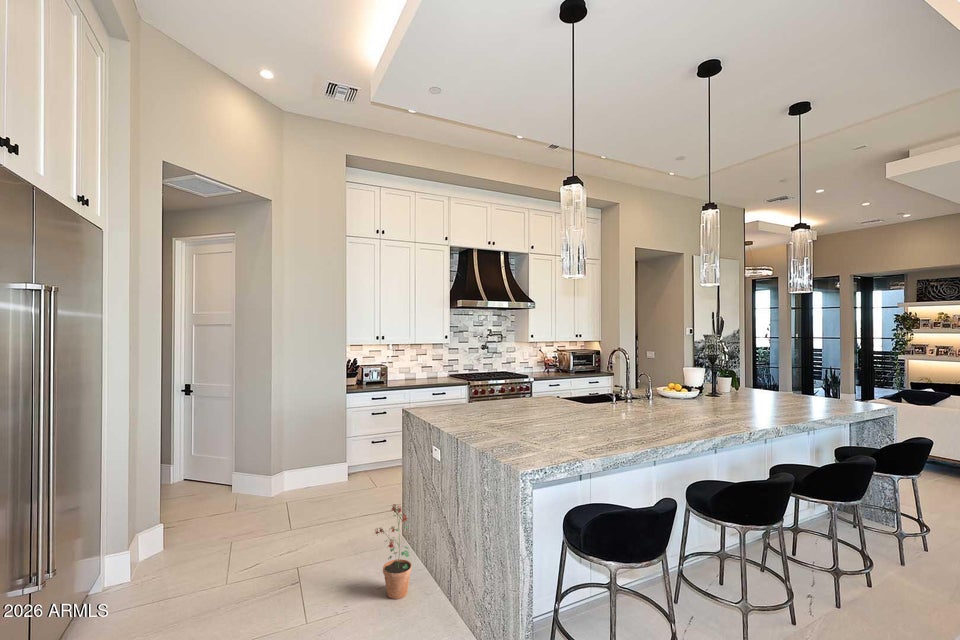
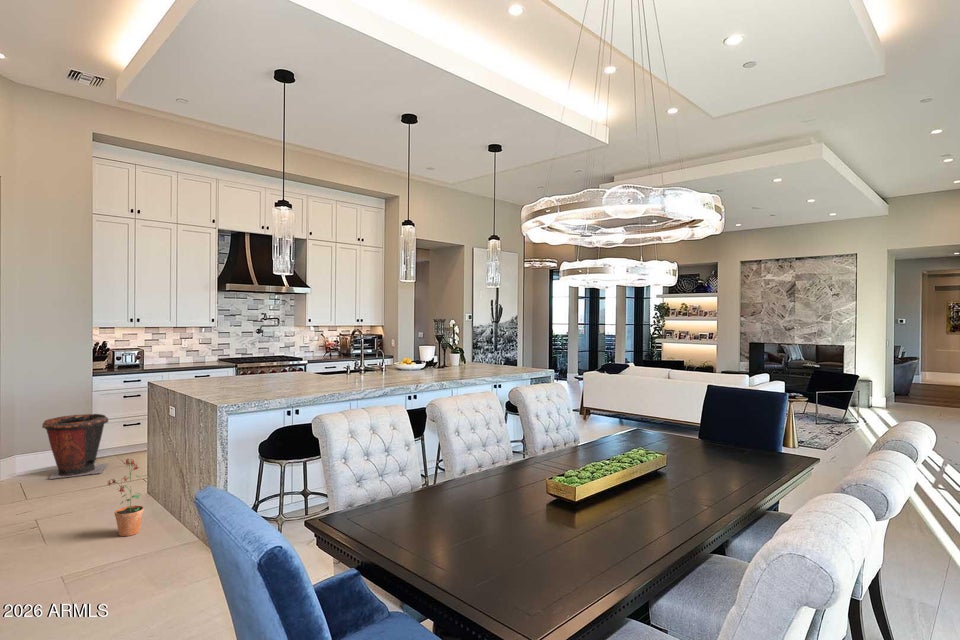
trash can: none [306,429,360,495] -> present [42,414,108,479]

